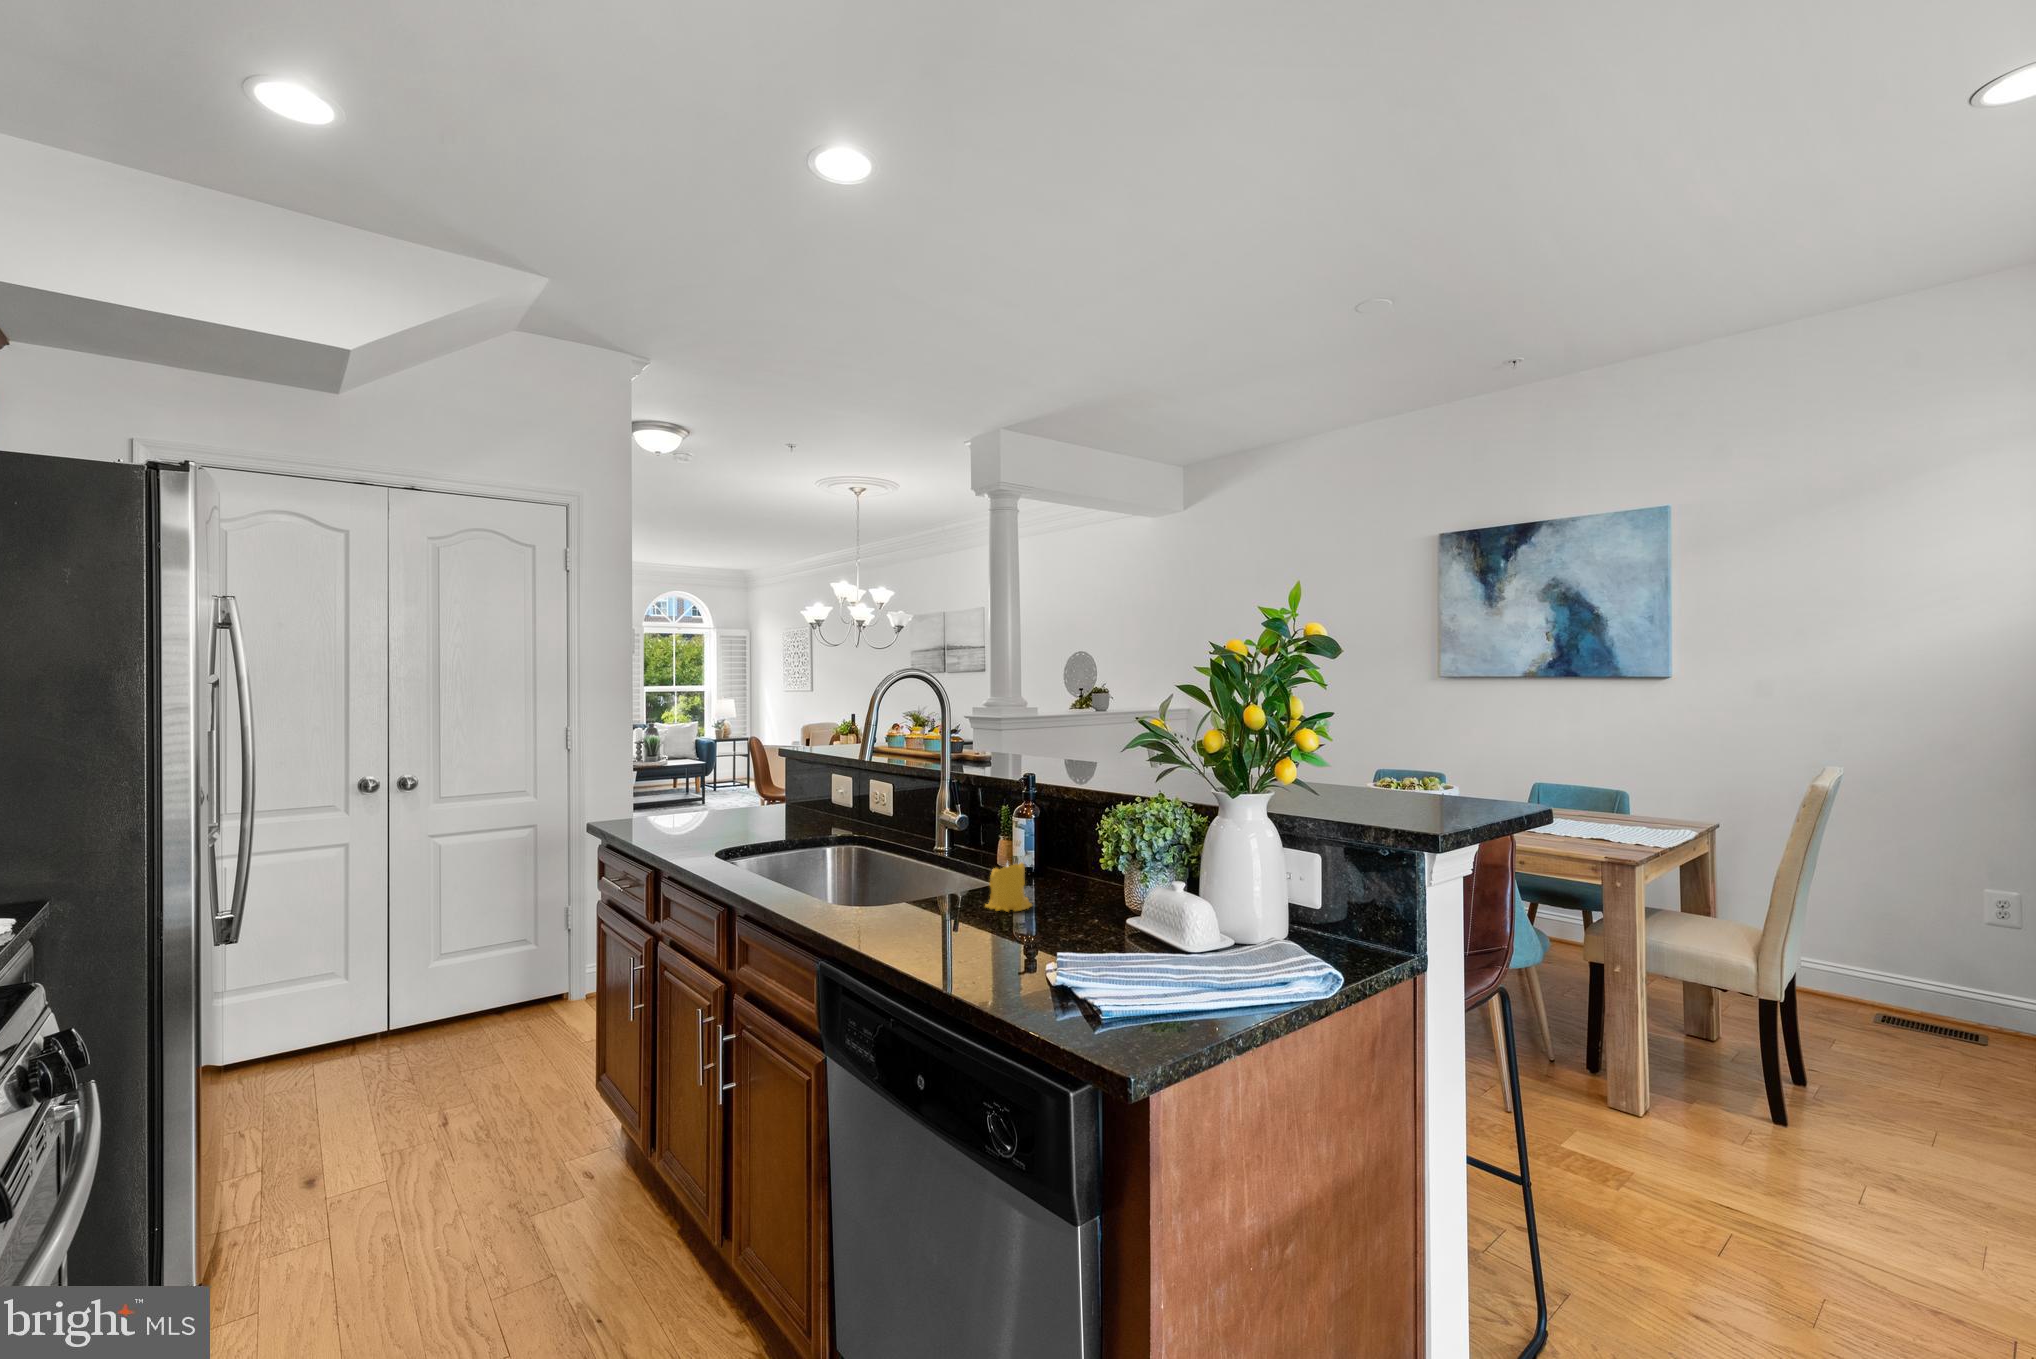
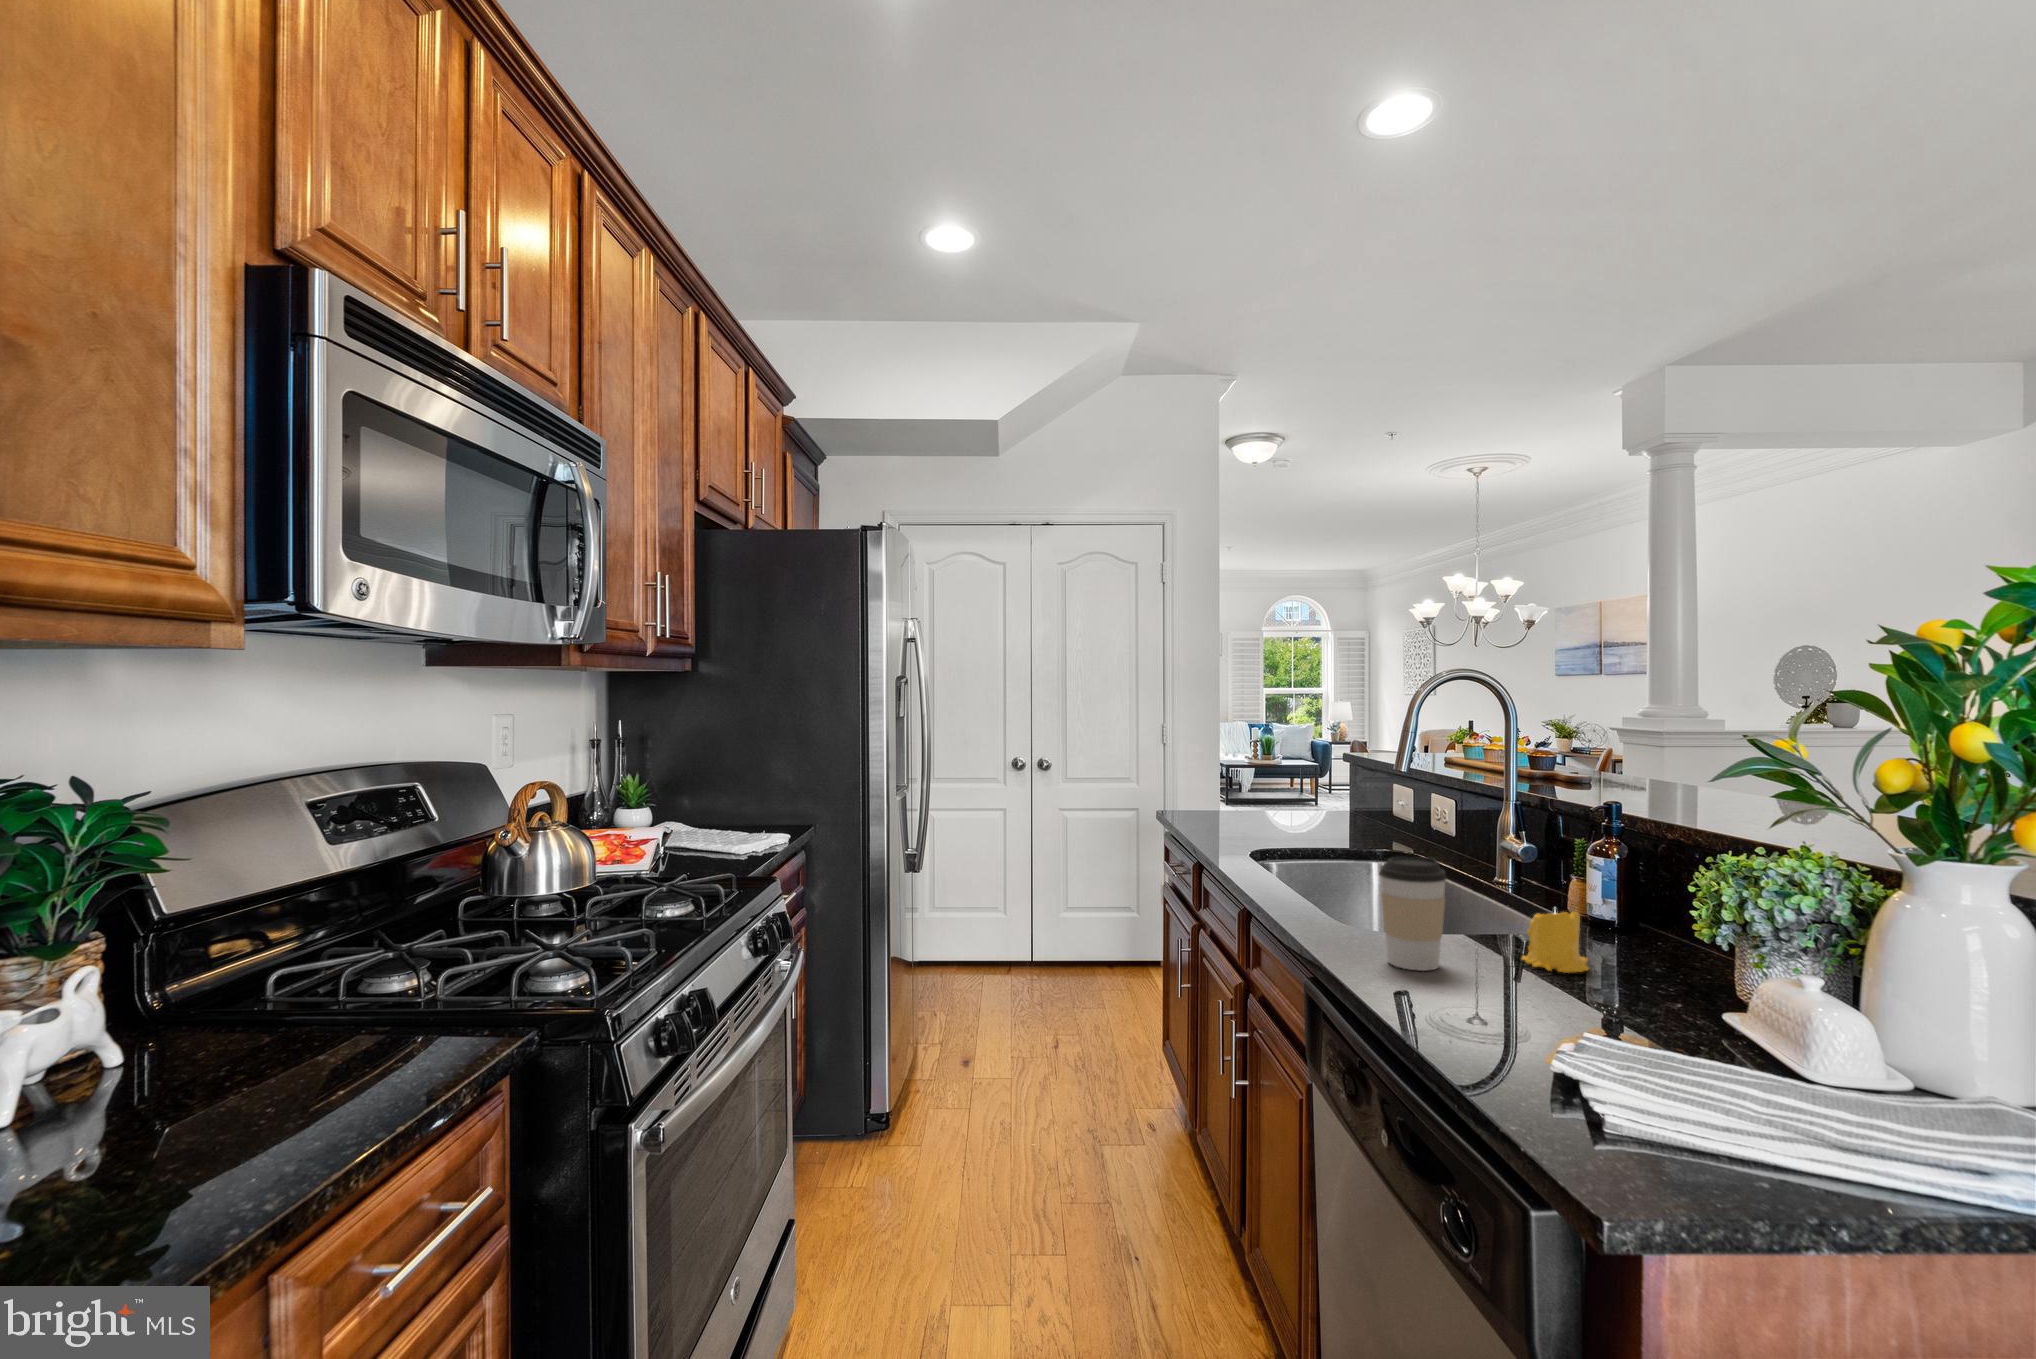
coffee cup: none [881,834,935,932] -> present [1379,857,1447,971]

